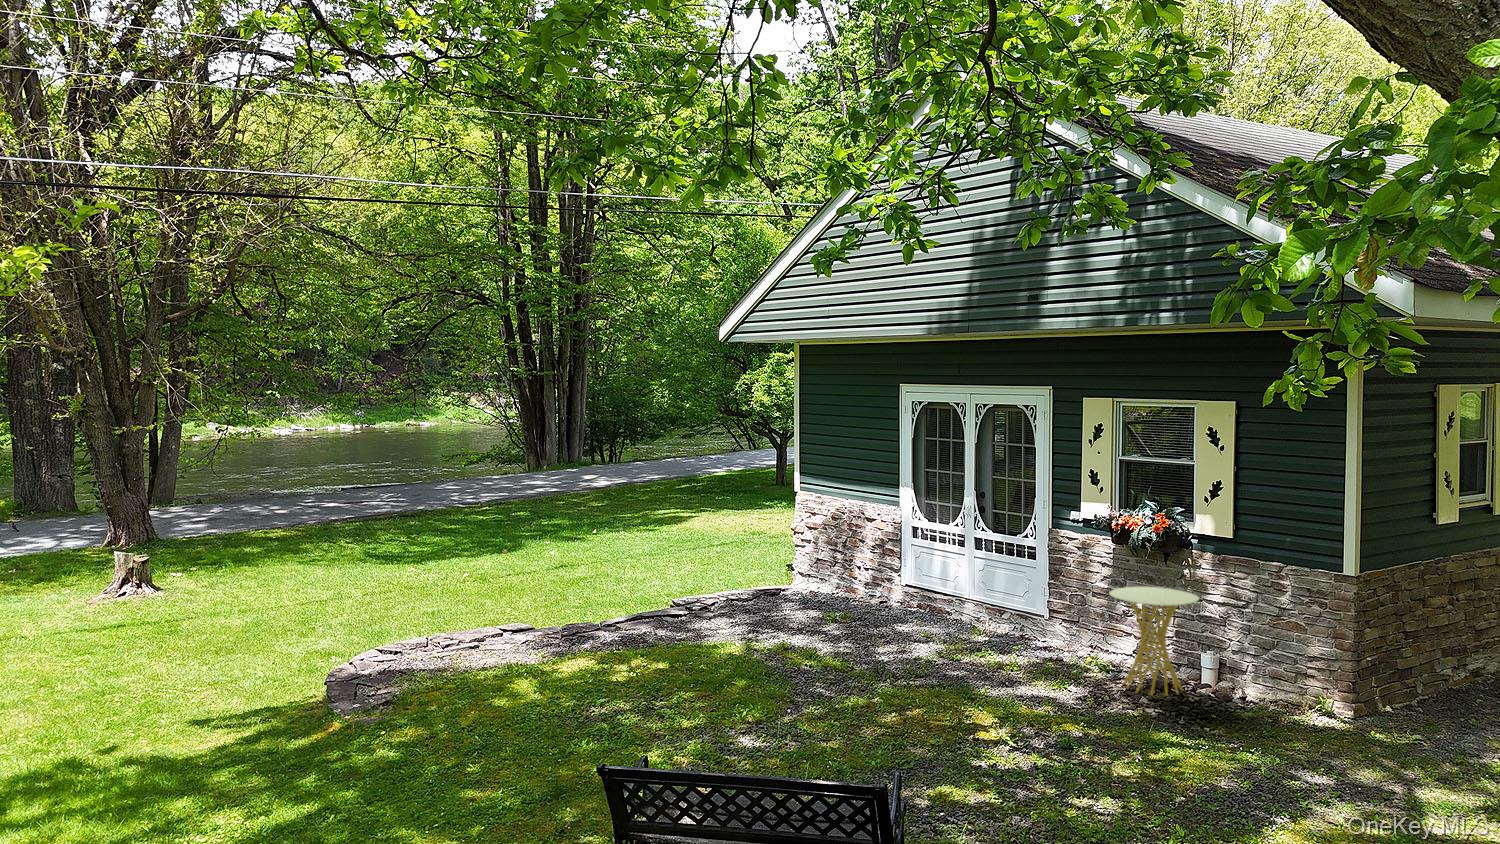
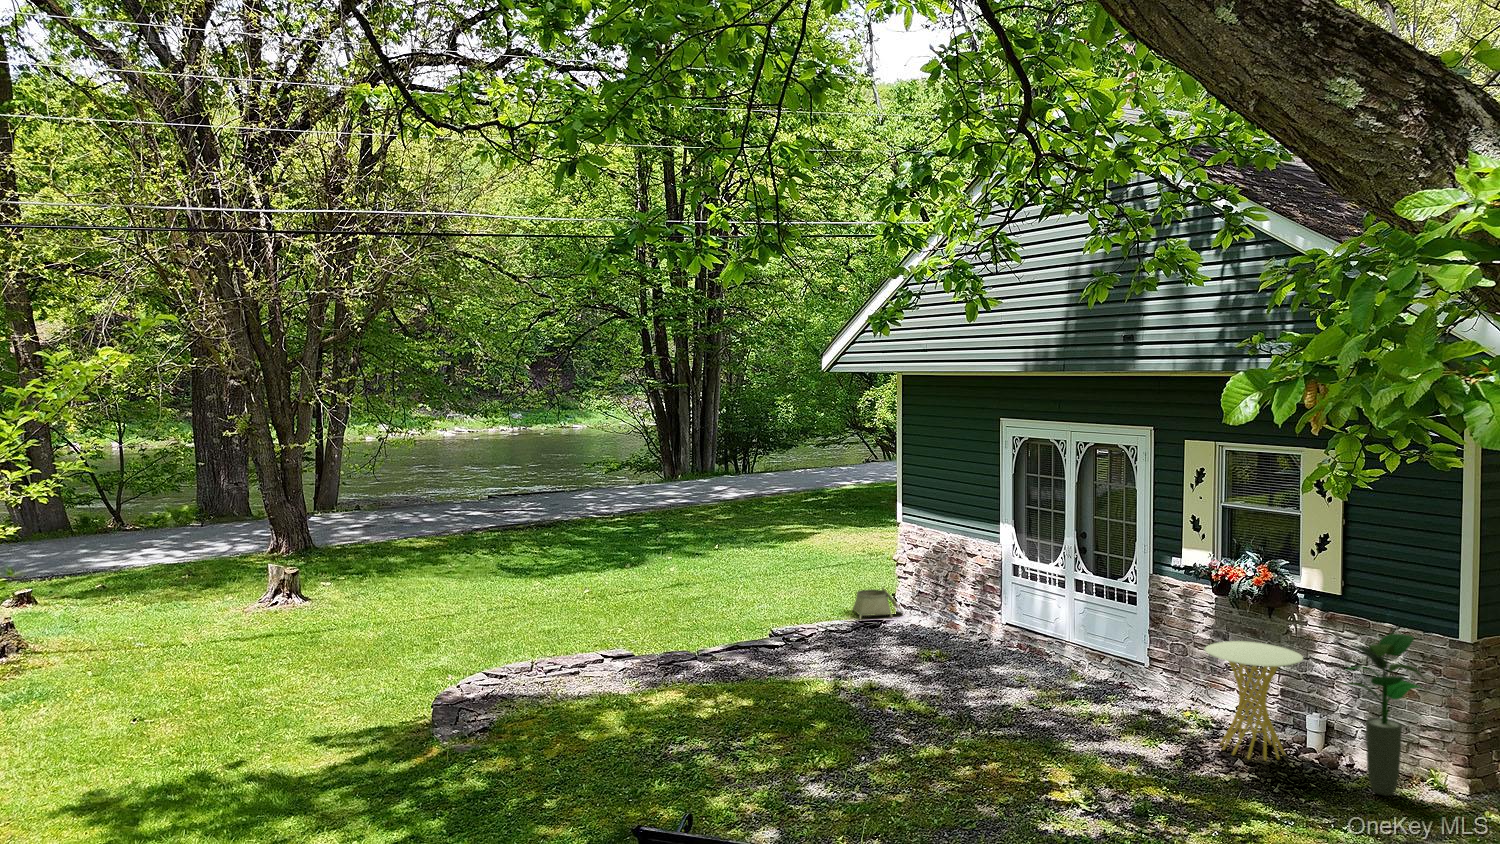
basket: none [749,558,801,590] -> present [852,588,903,619]
potted plant: none [1239,569,1315,720] -> present [1343,634,1425,796]

